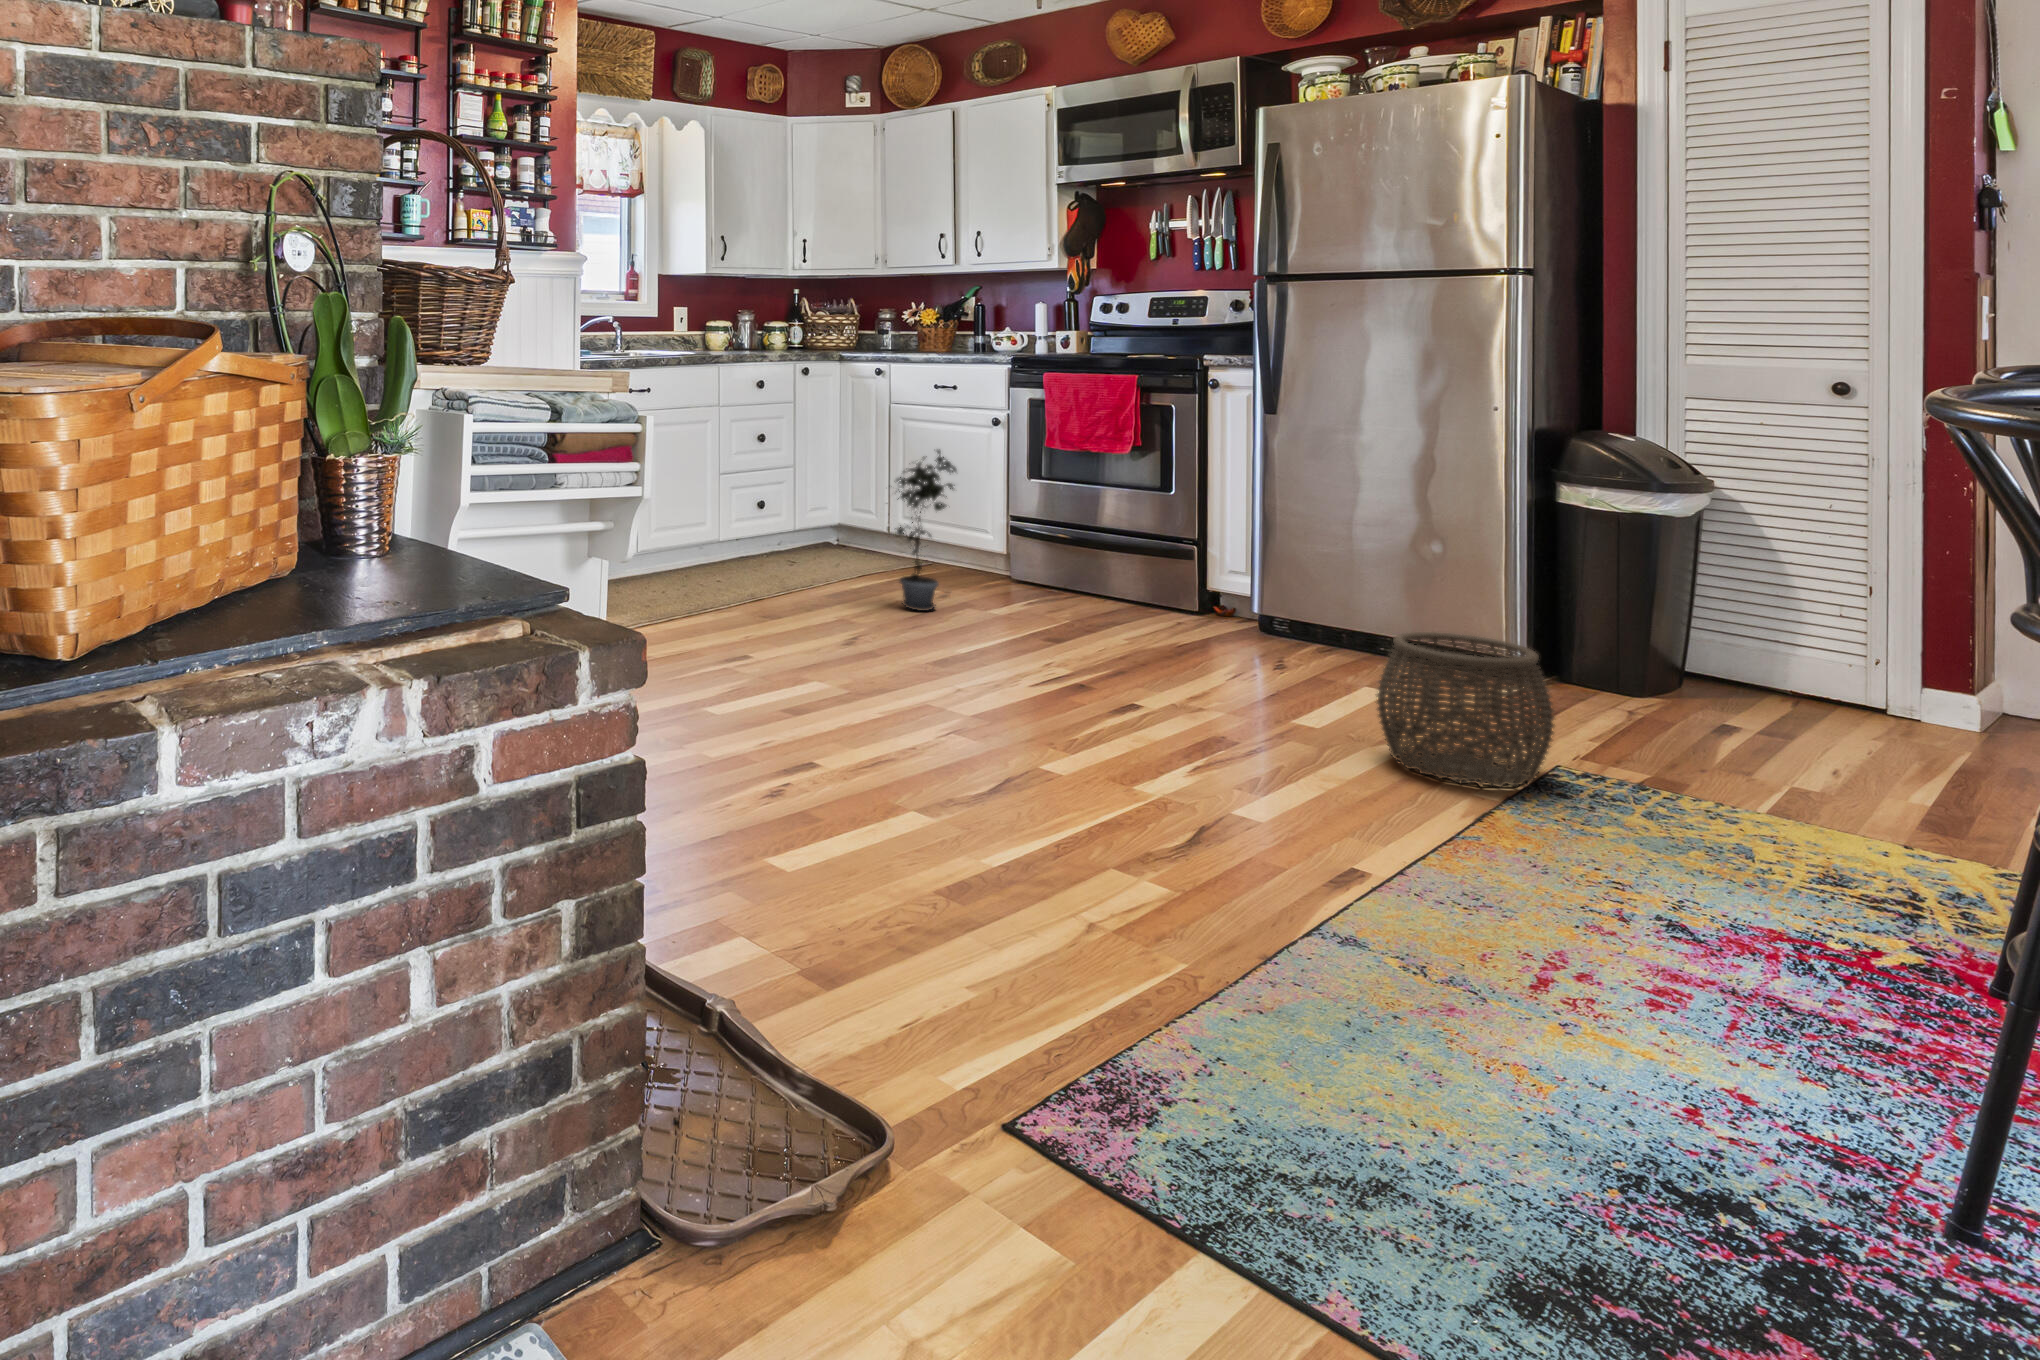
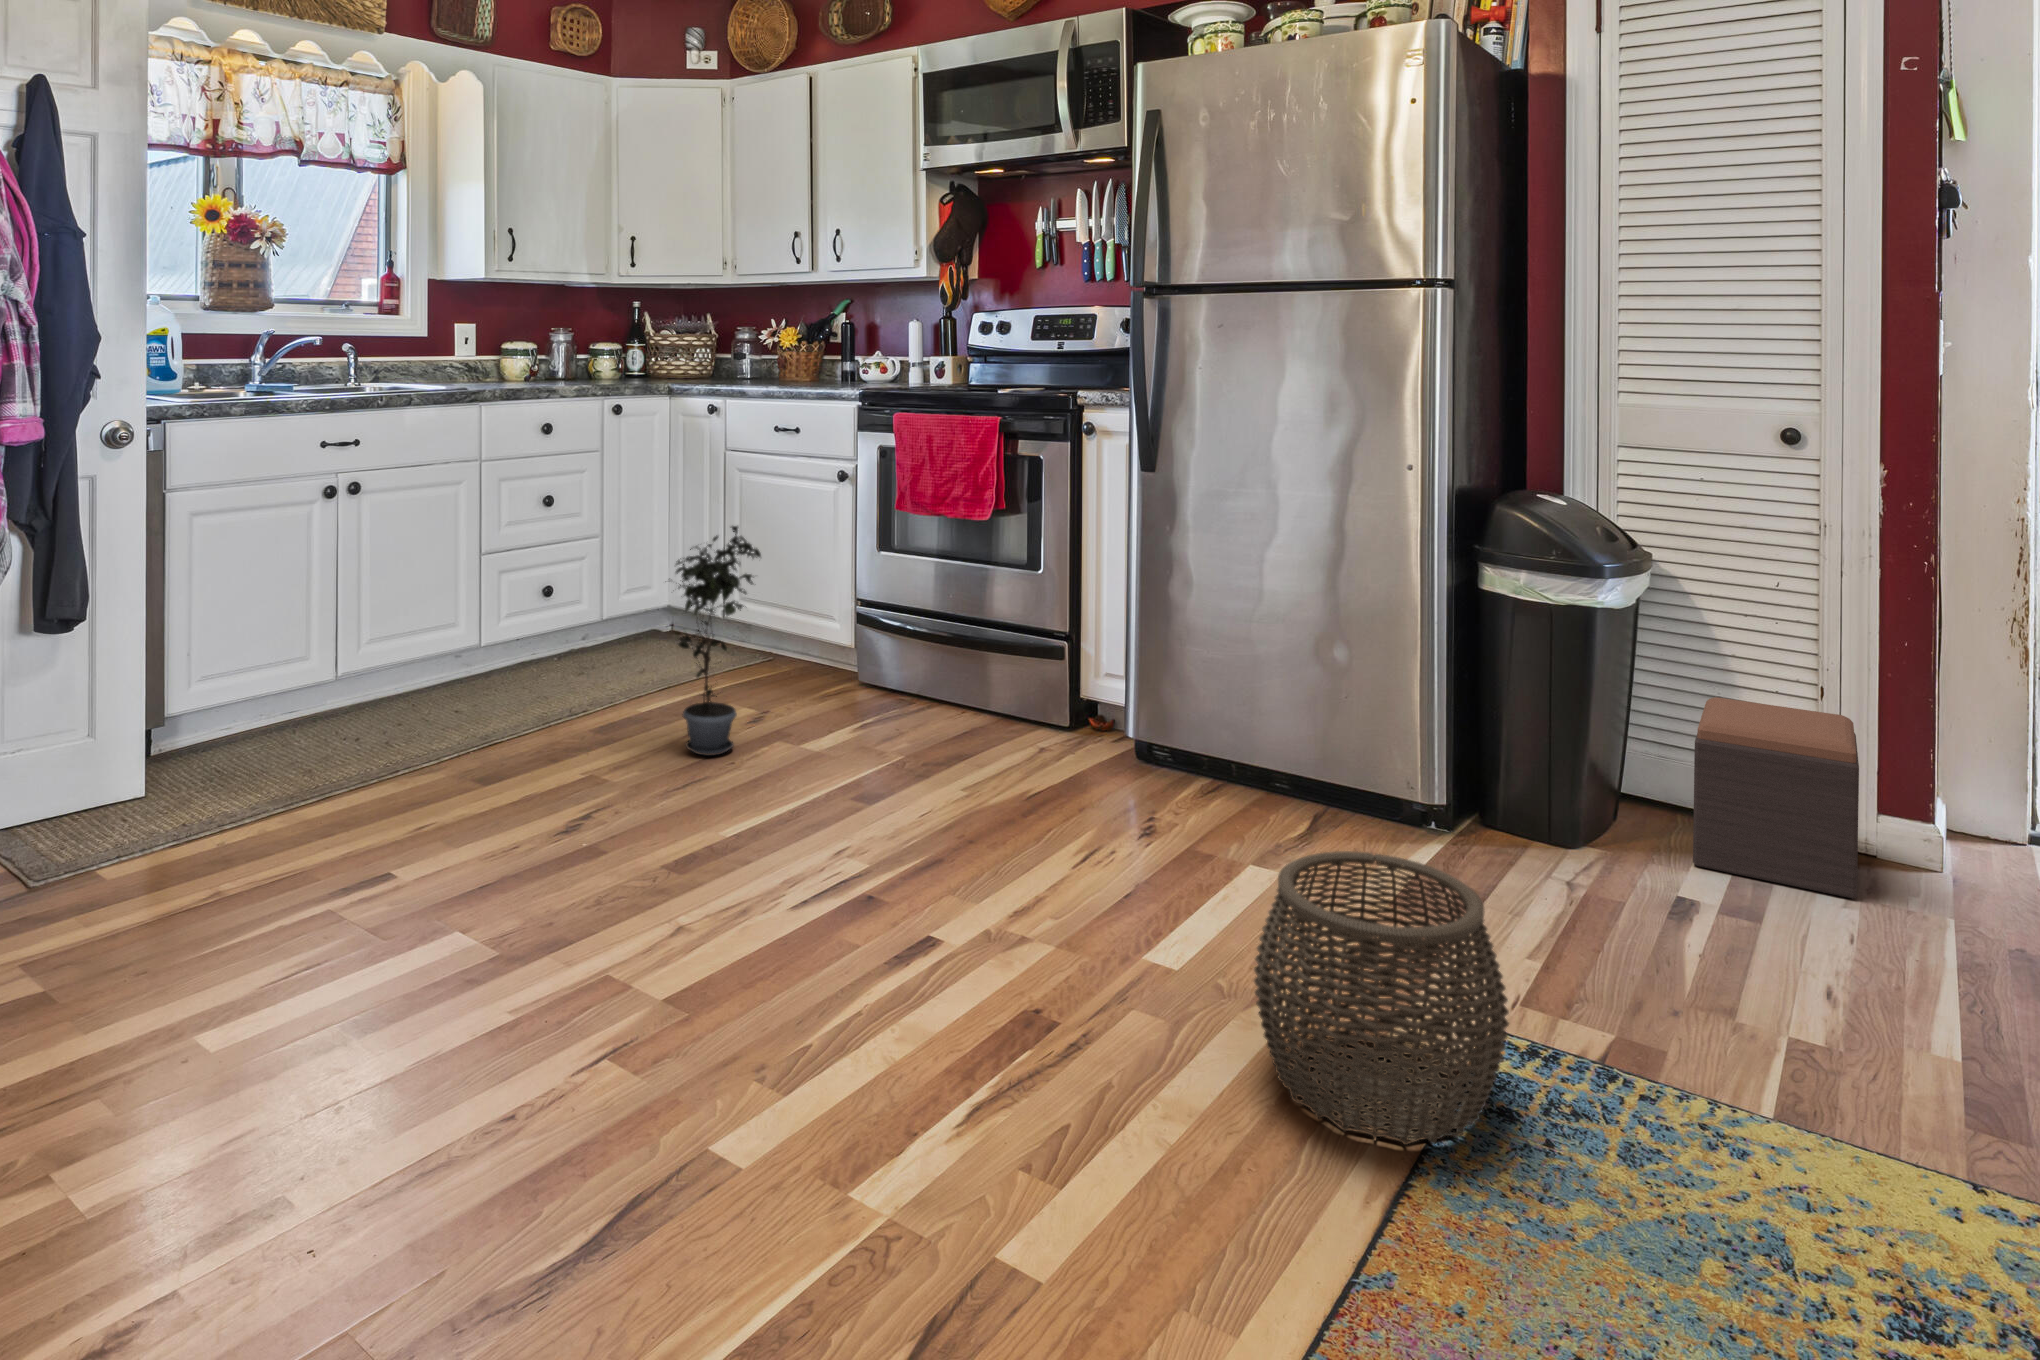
footstool: none [1737,590,1892,730] -> present [1693,697,1859,899]

